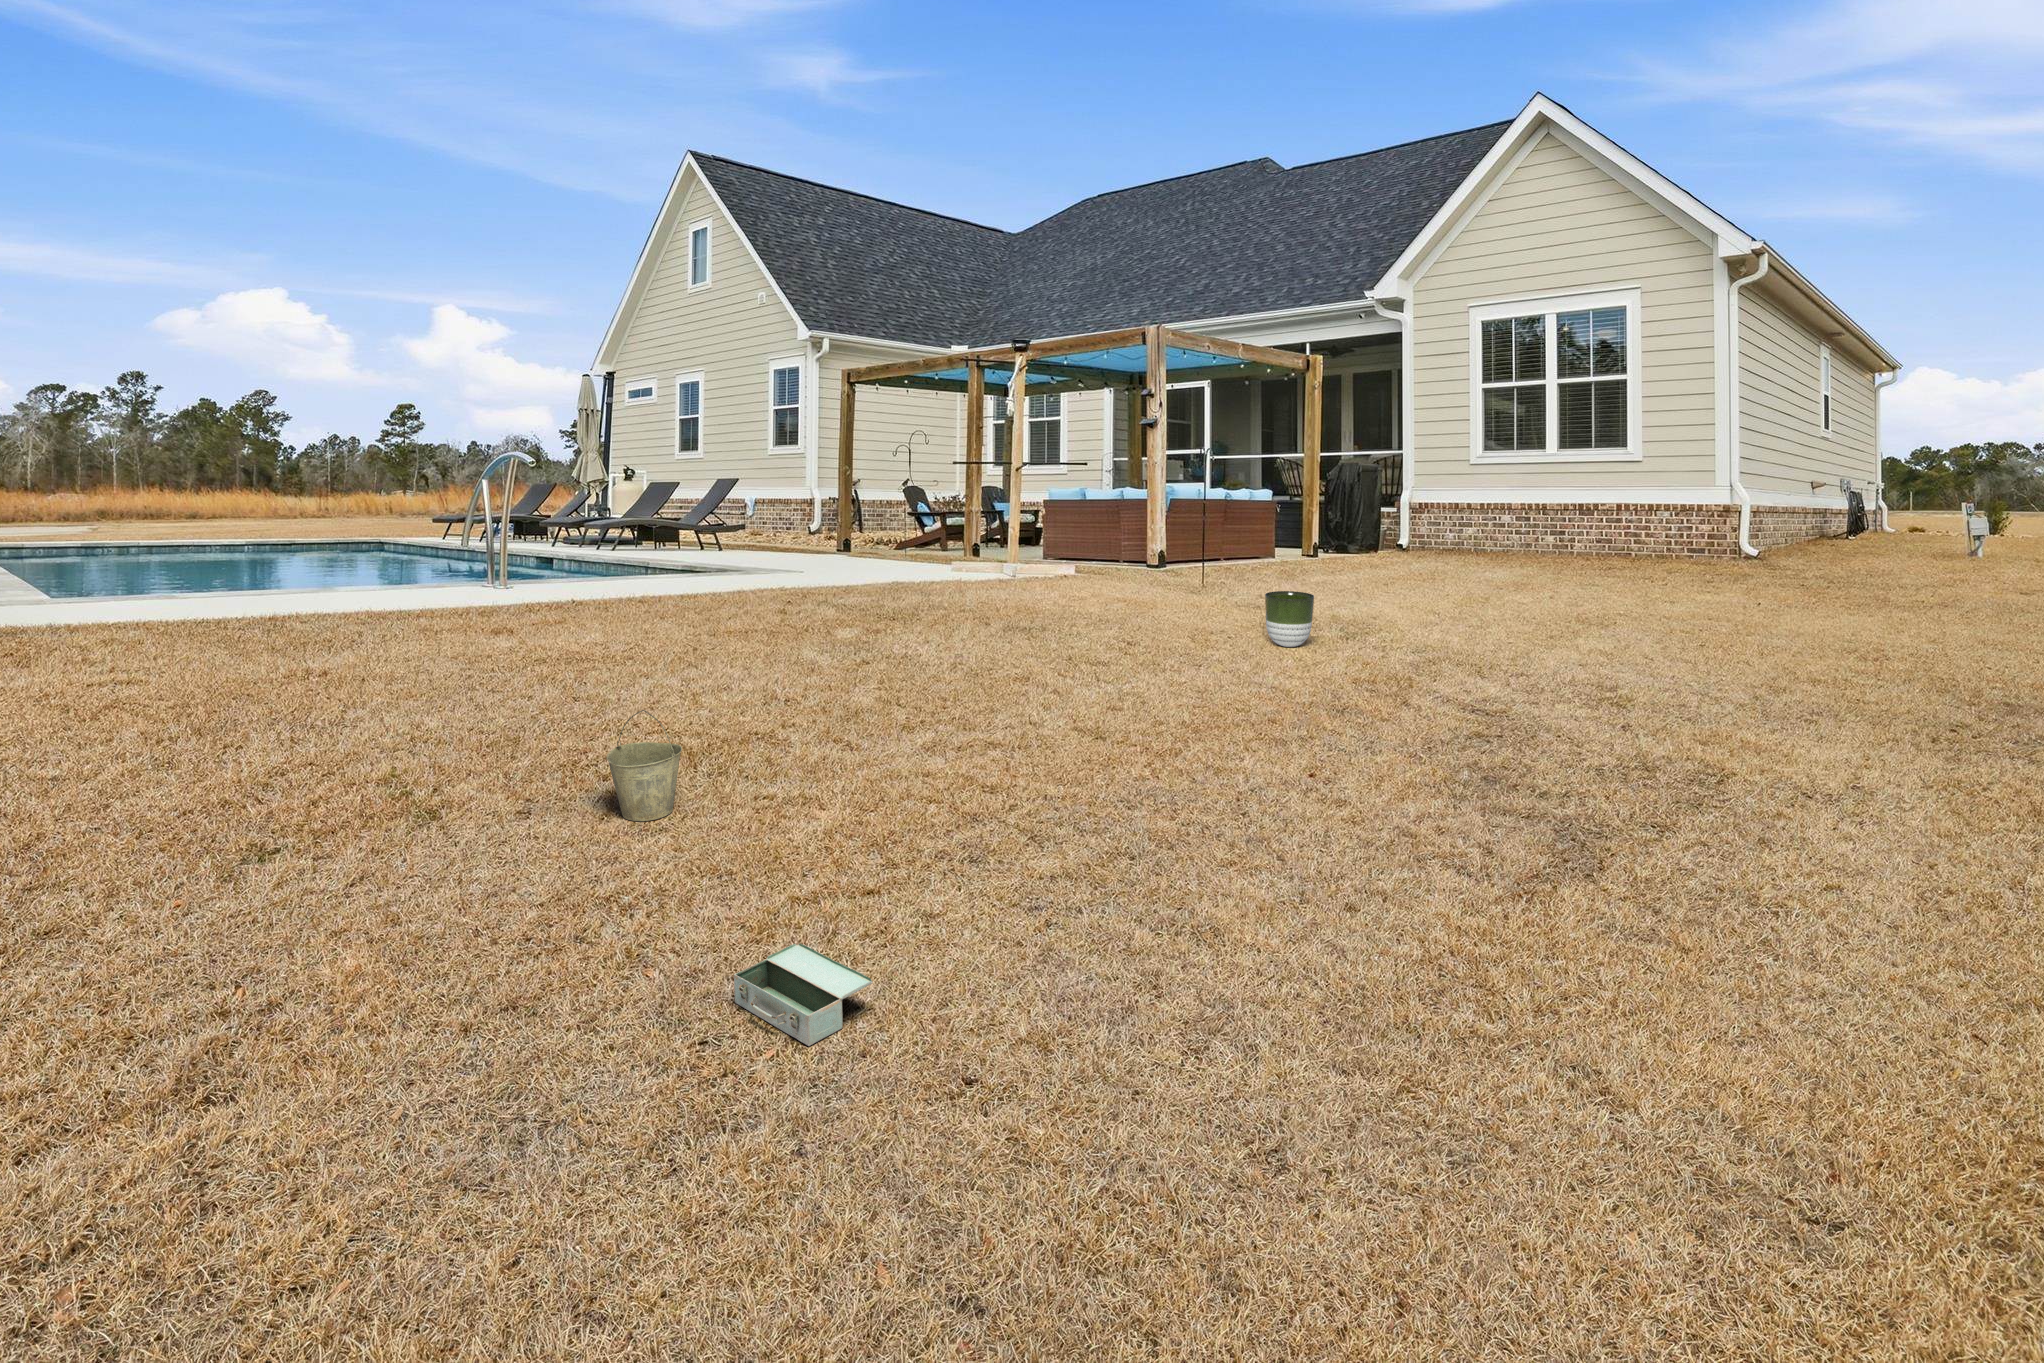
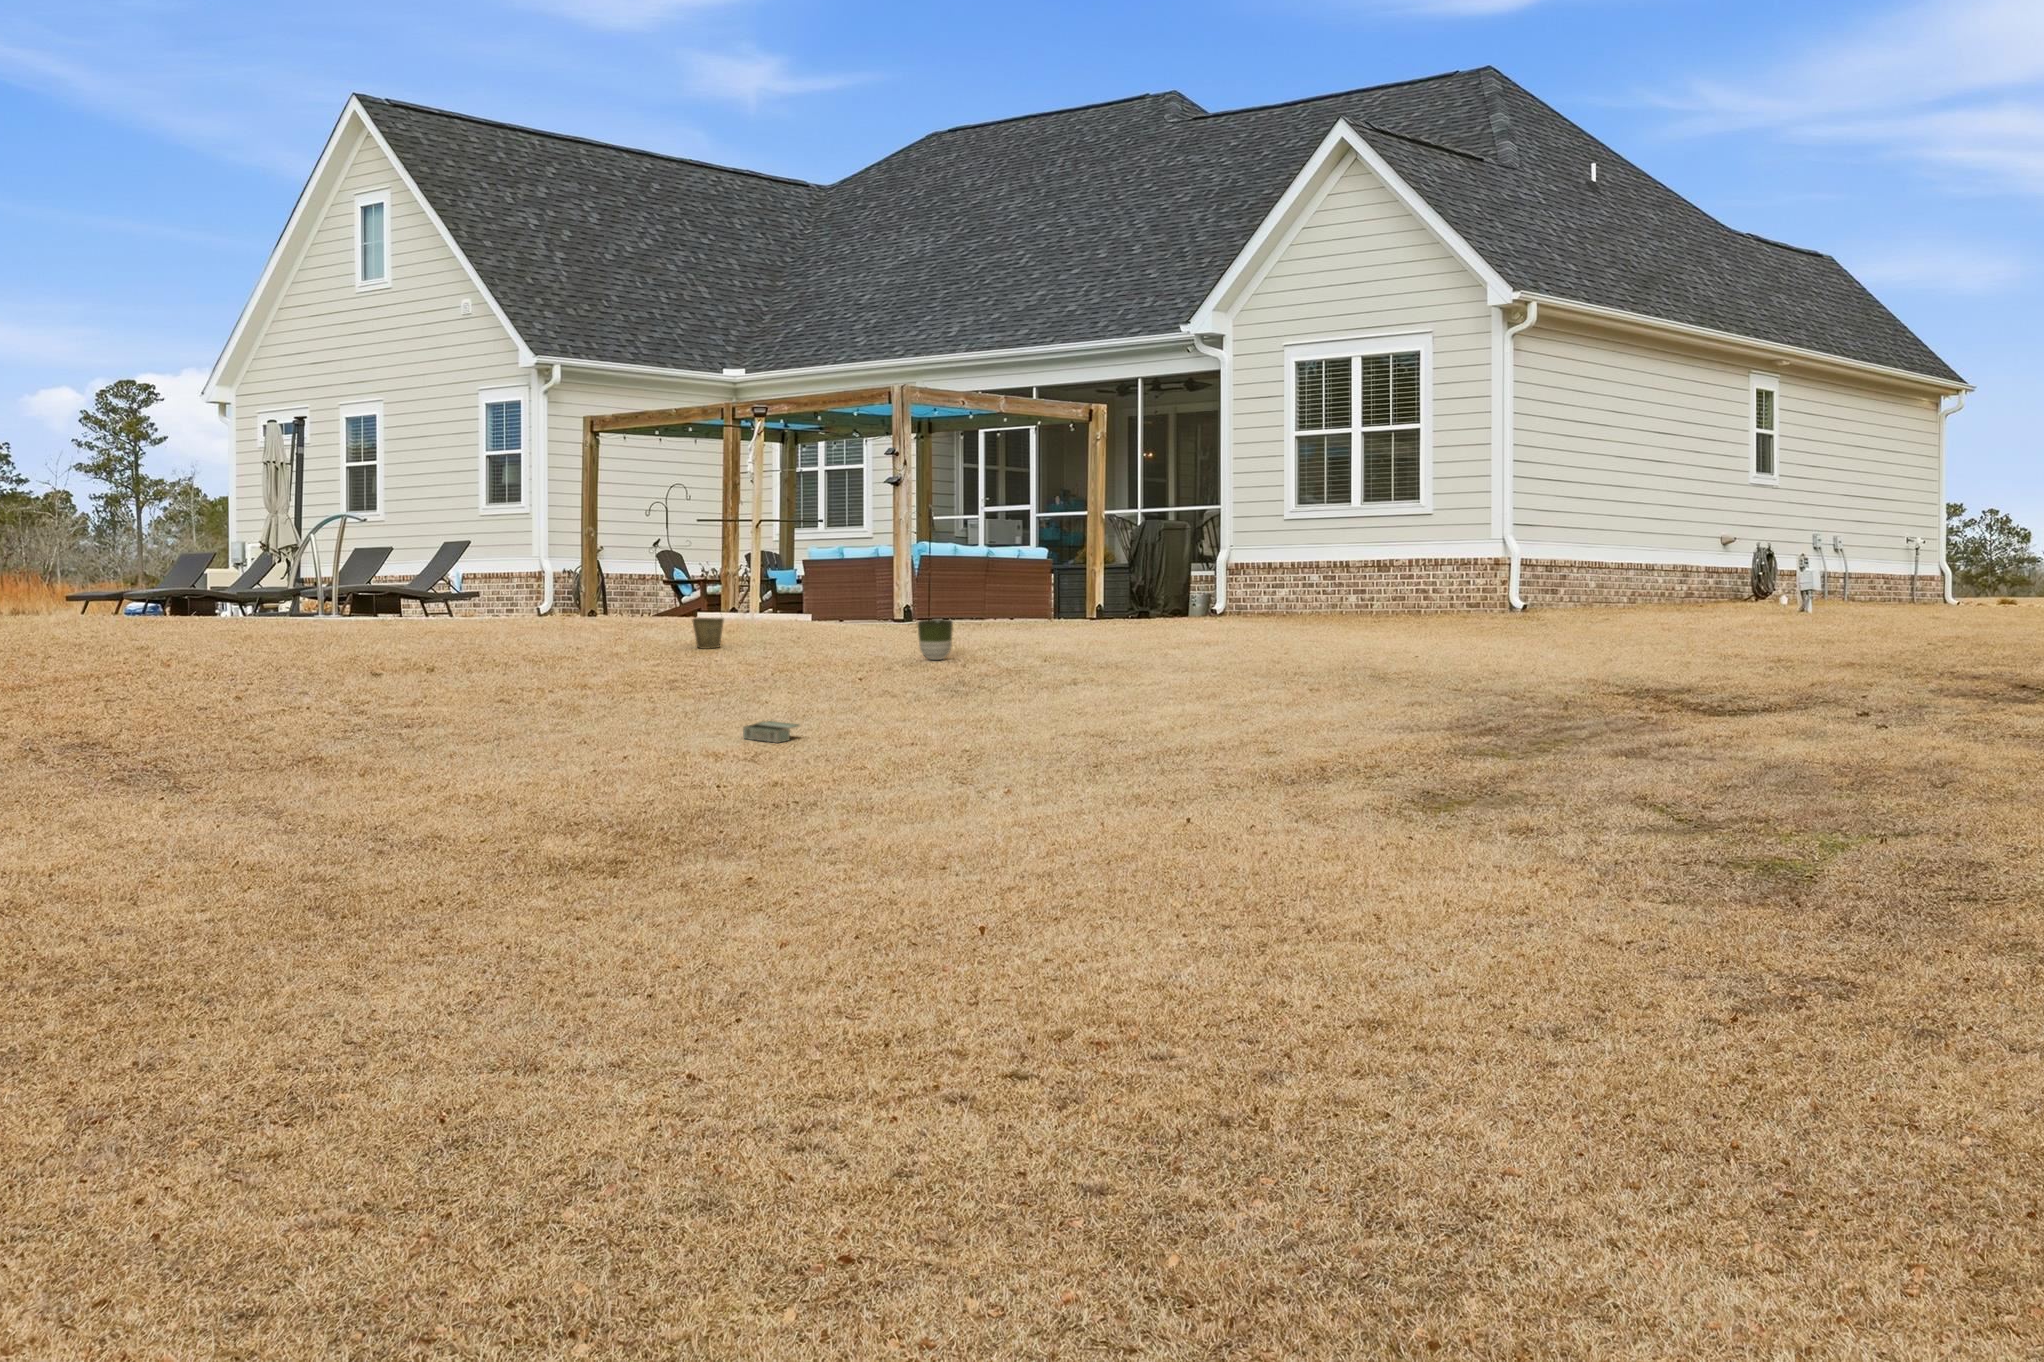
bucket: present [606,710,682,821] -> present [692,618,724,649]
toolbox: present [734,943,873,1046] -> present [743,721,799,743]

